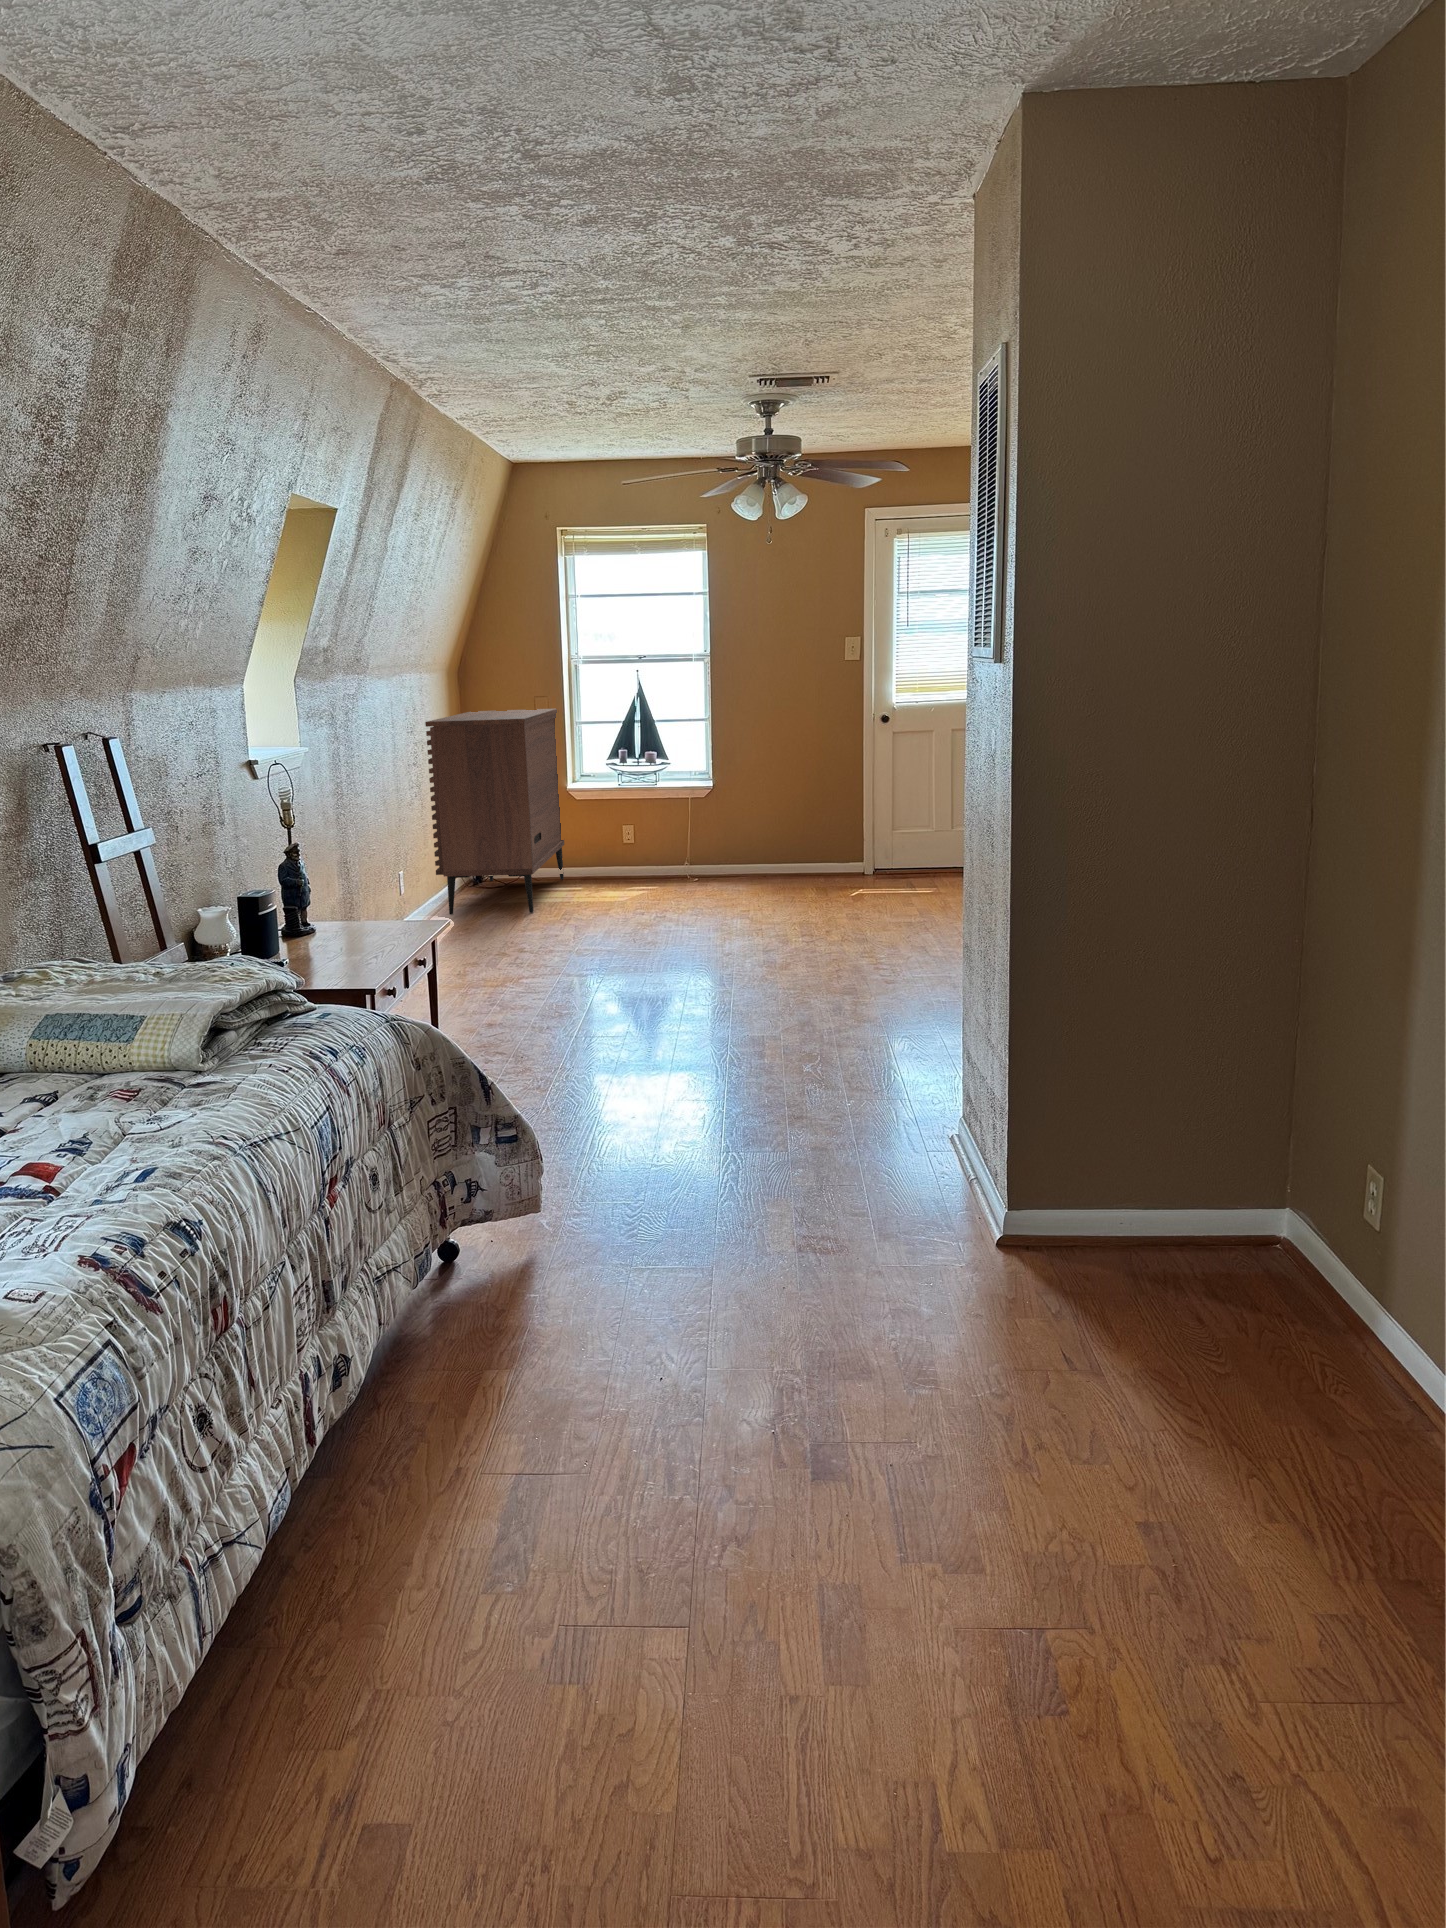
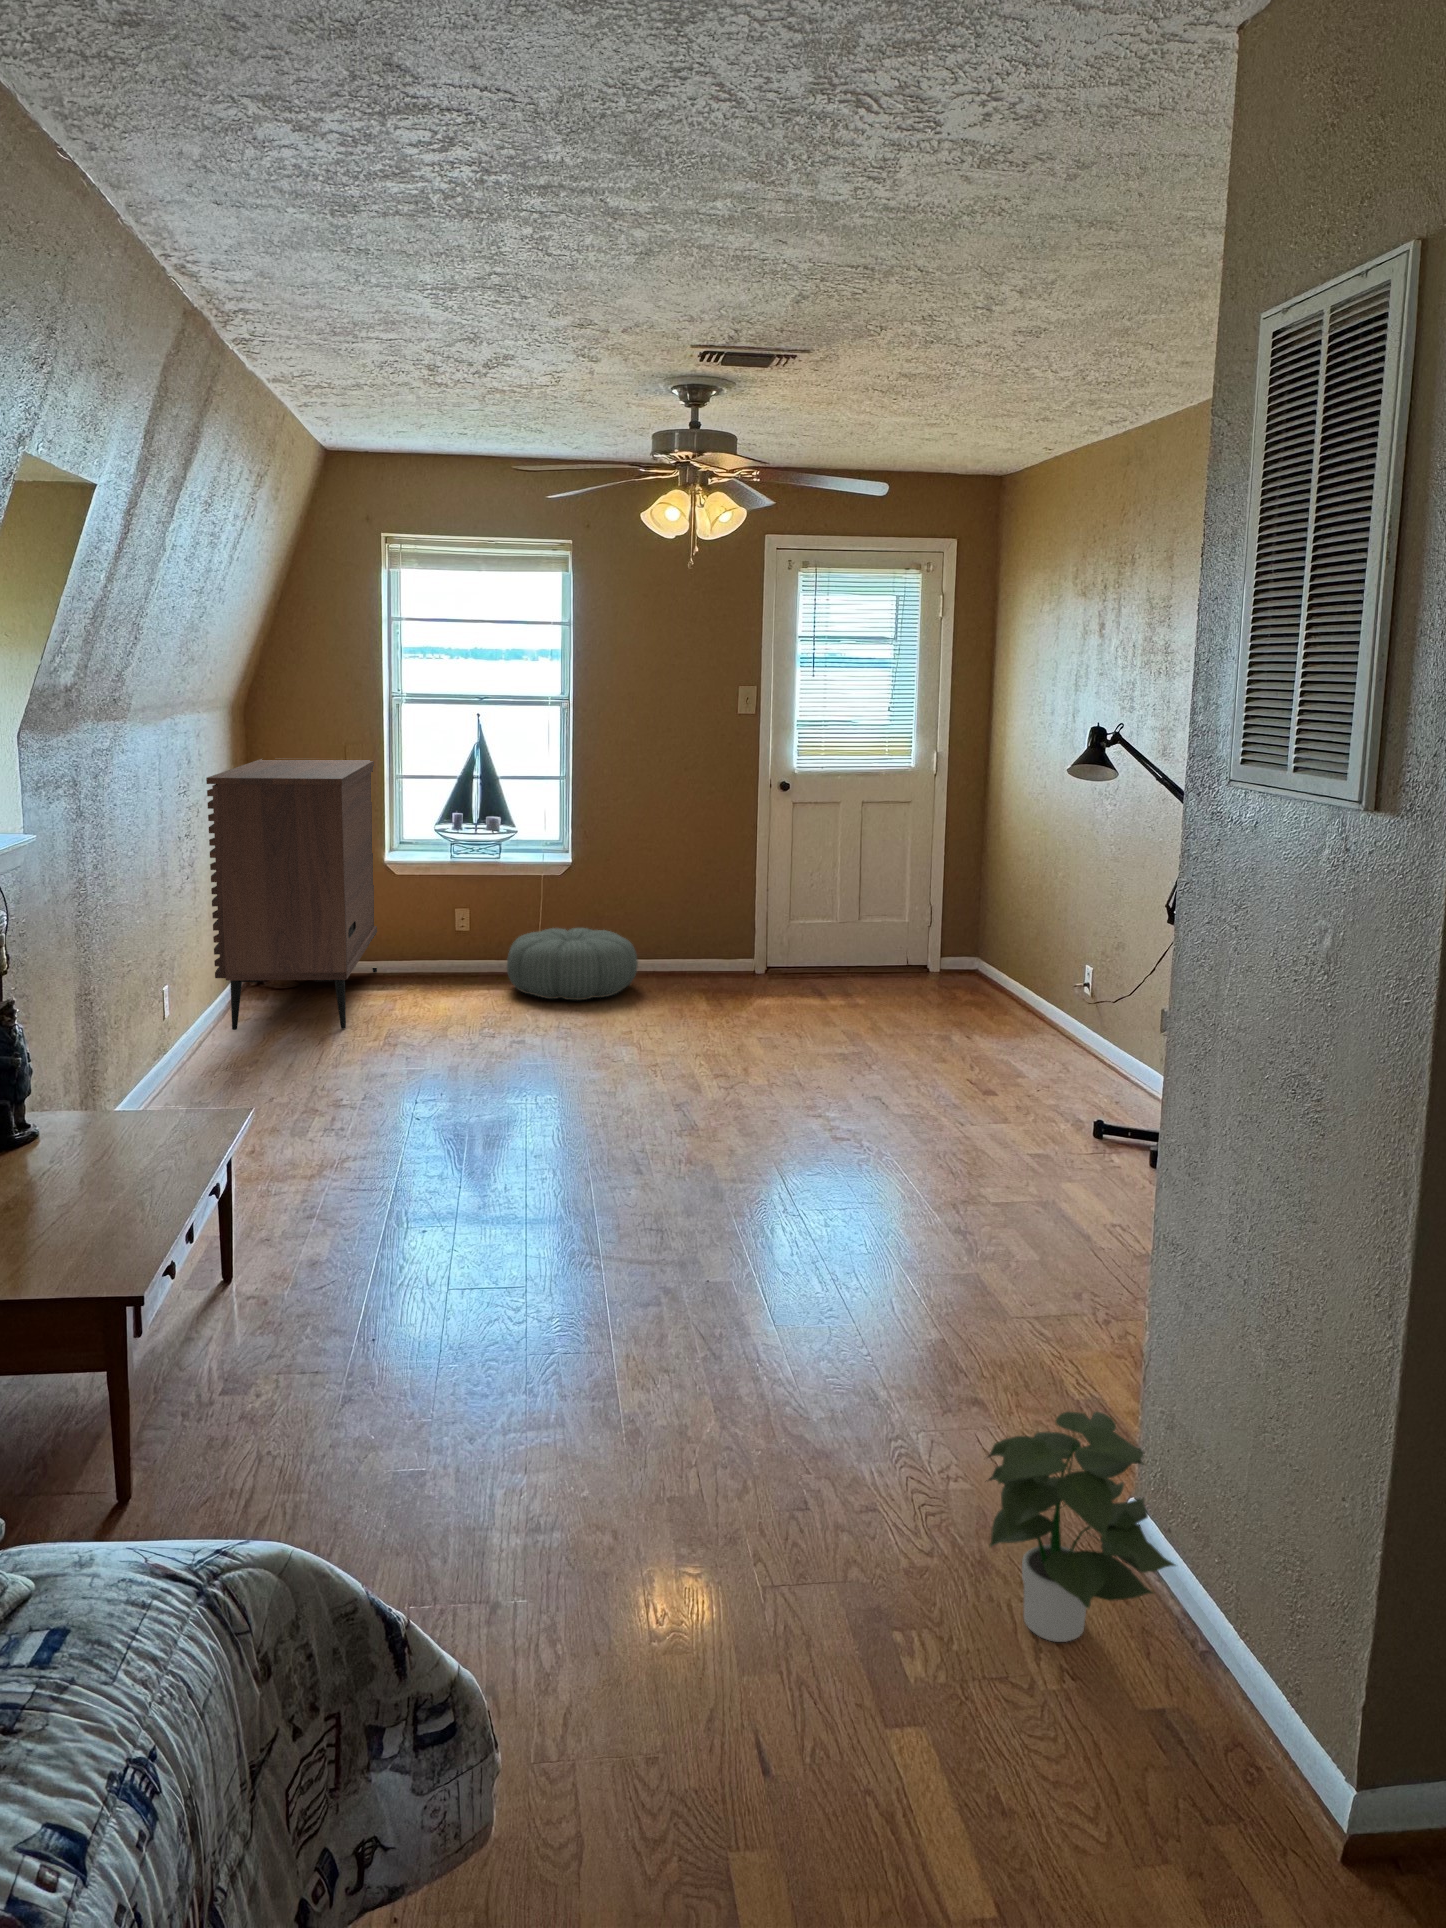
pouf: none [662,839,767,894] -> present [507,928,638,1000]
potted plant: none [856,1048,962,1184] -> present [988,1411,1175,1642]

